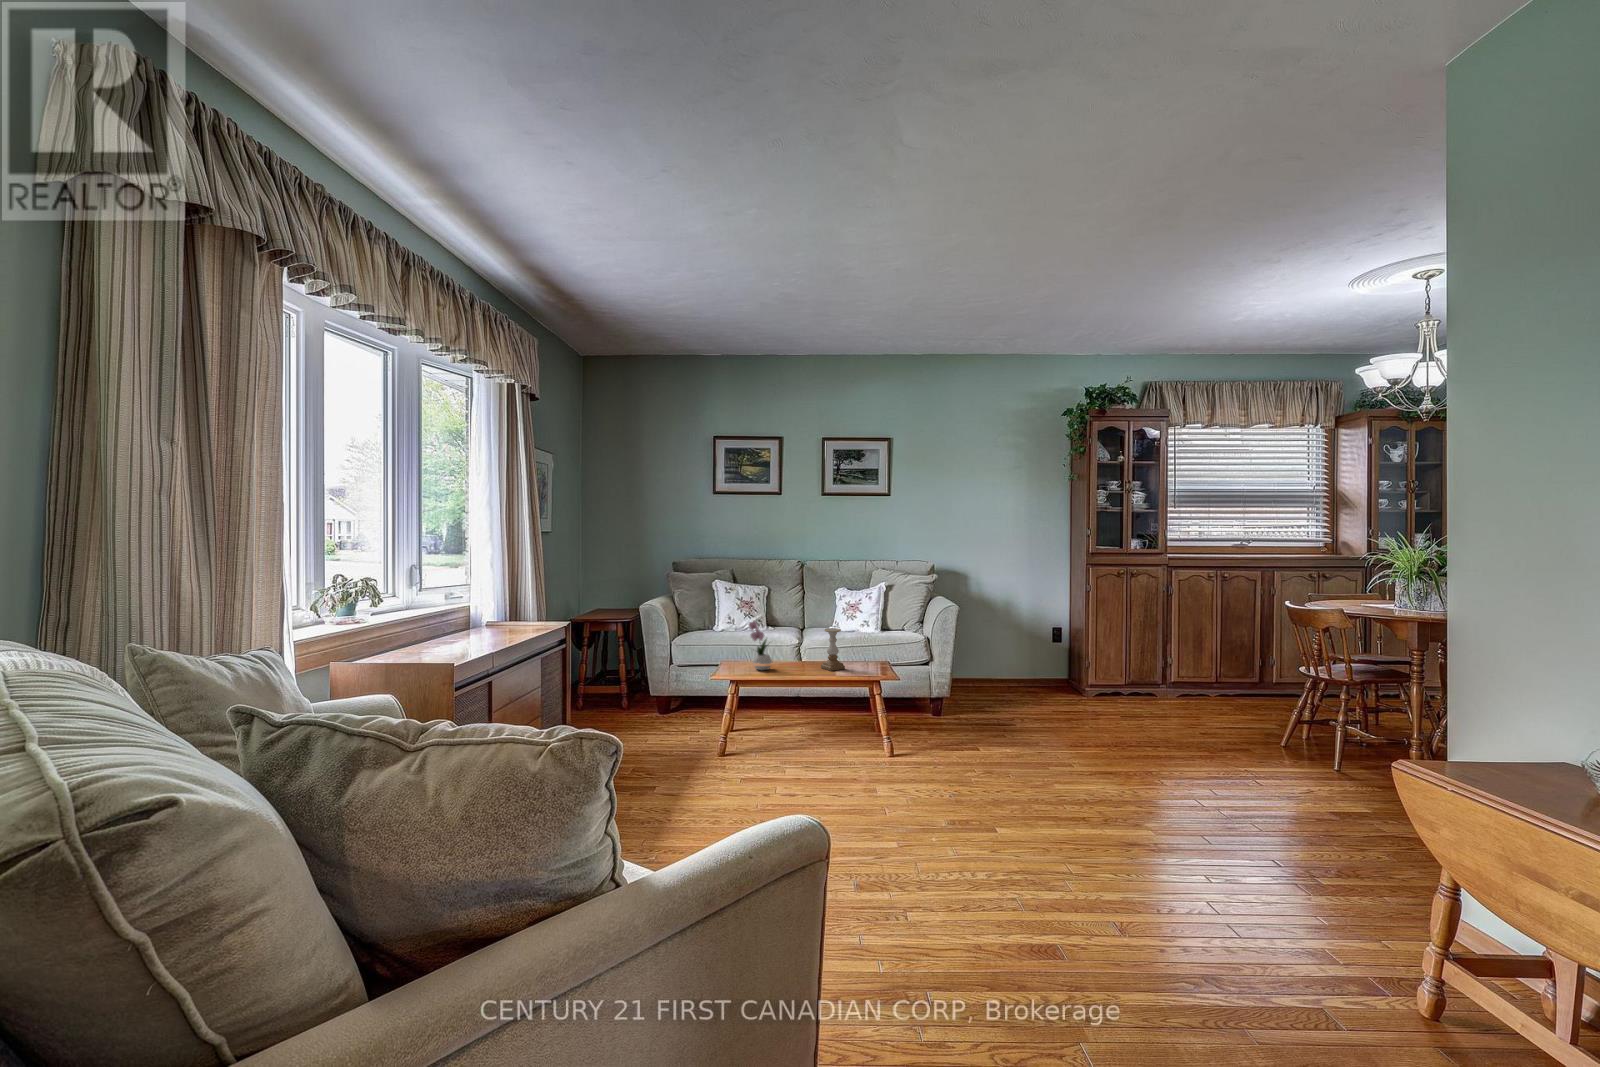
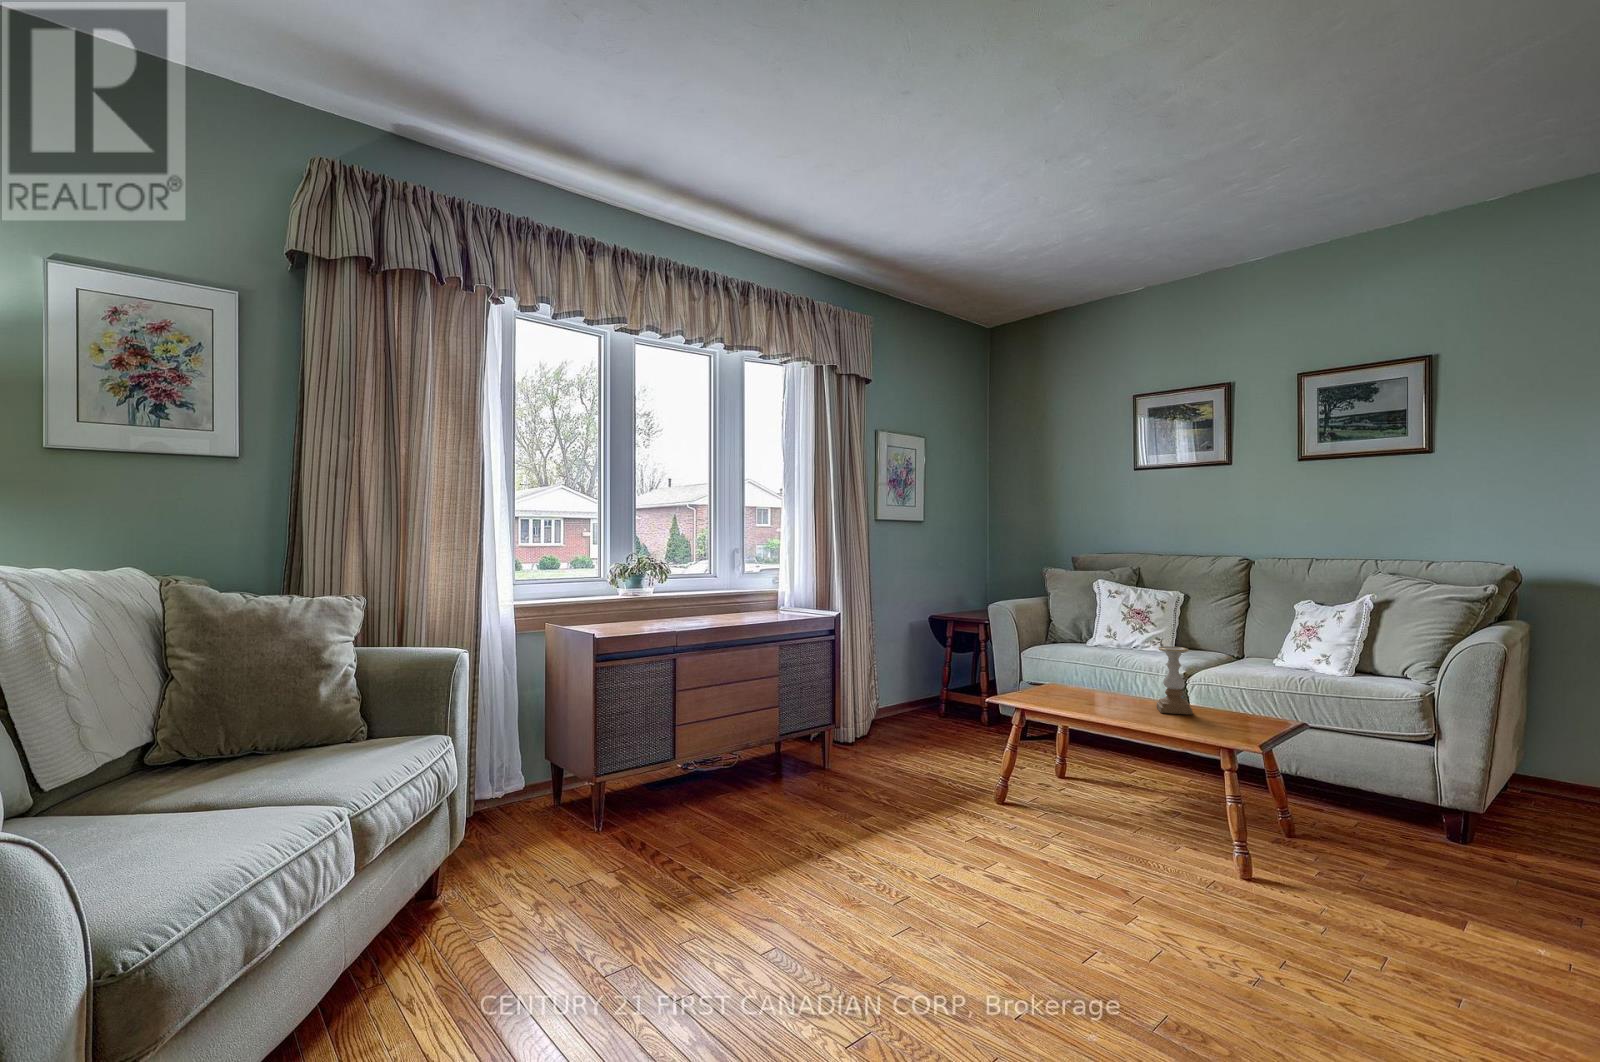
flower arrangement: present [749,615,772,670] -> none [1046,610,1084,695]

